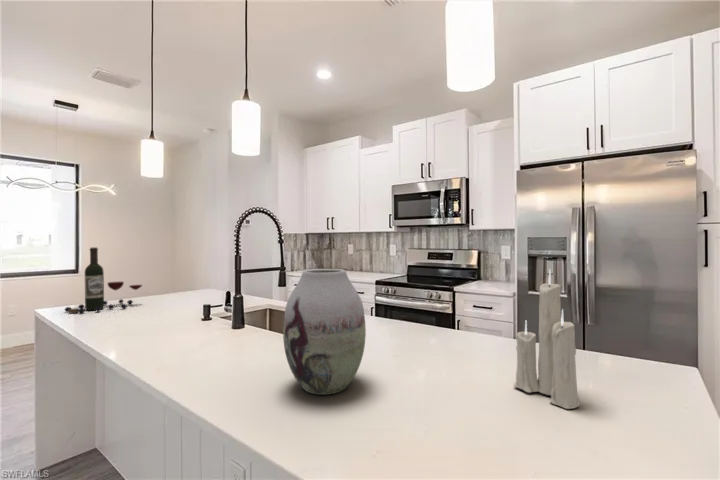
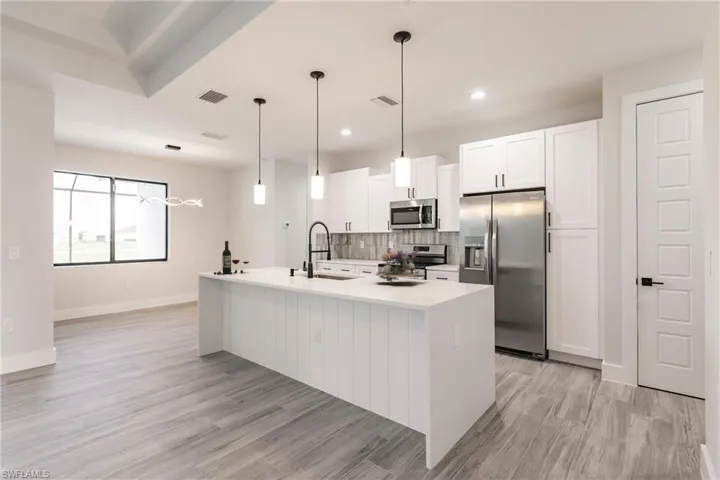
flower arrangement: none [375,258,492,348] -> present [376,247,419,282]
vase: present [283,269,366,395] -> none [340,248,369,290]
candle: present [514,270,579,409] -> none [420,245,438,292]

